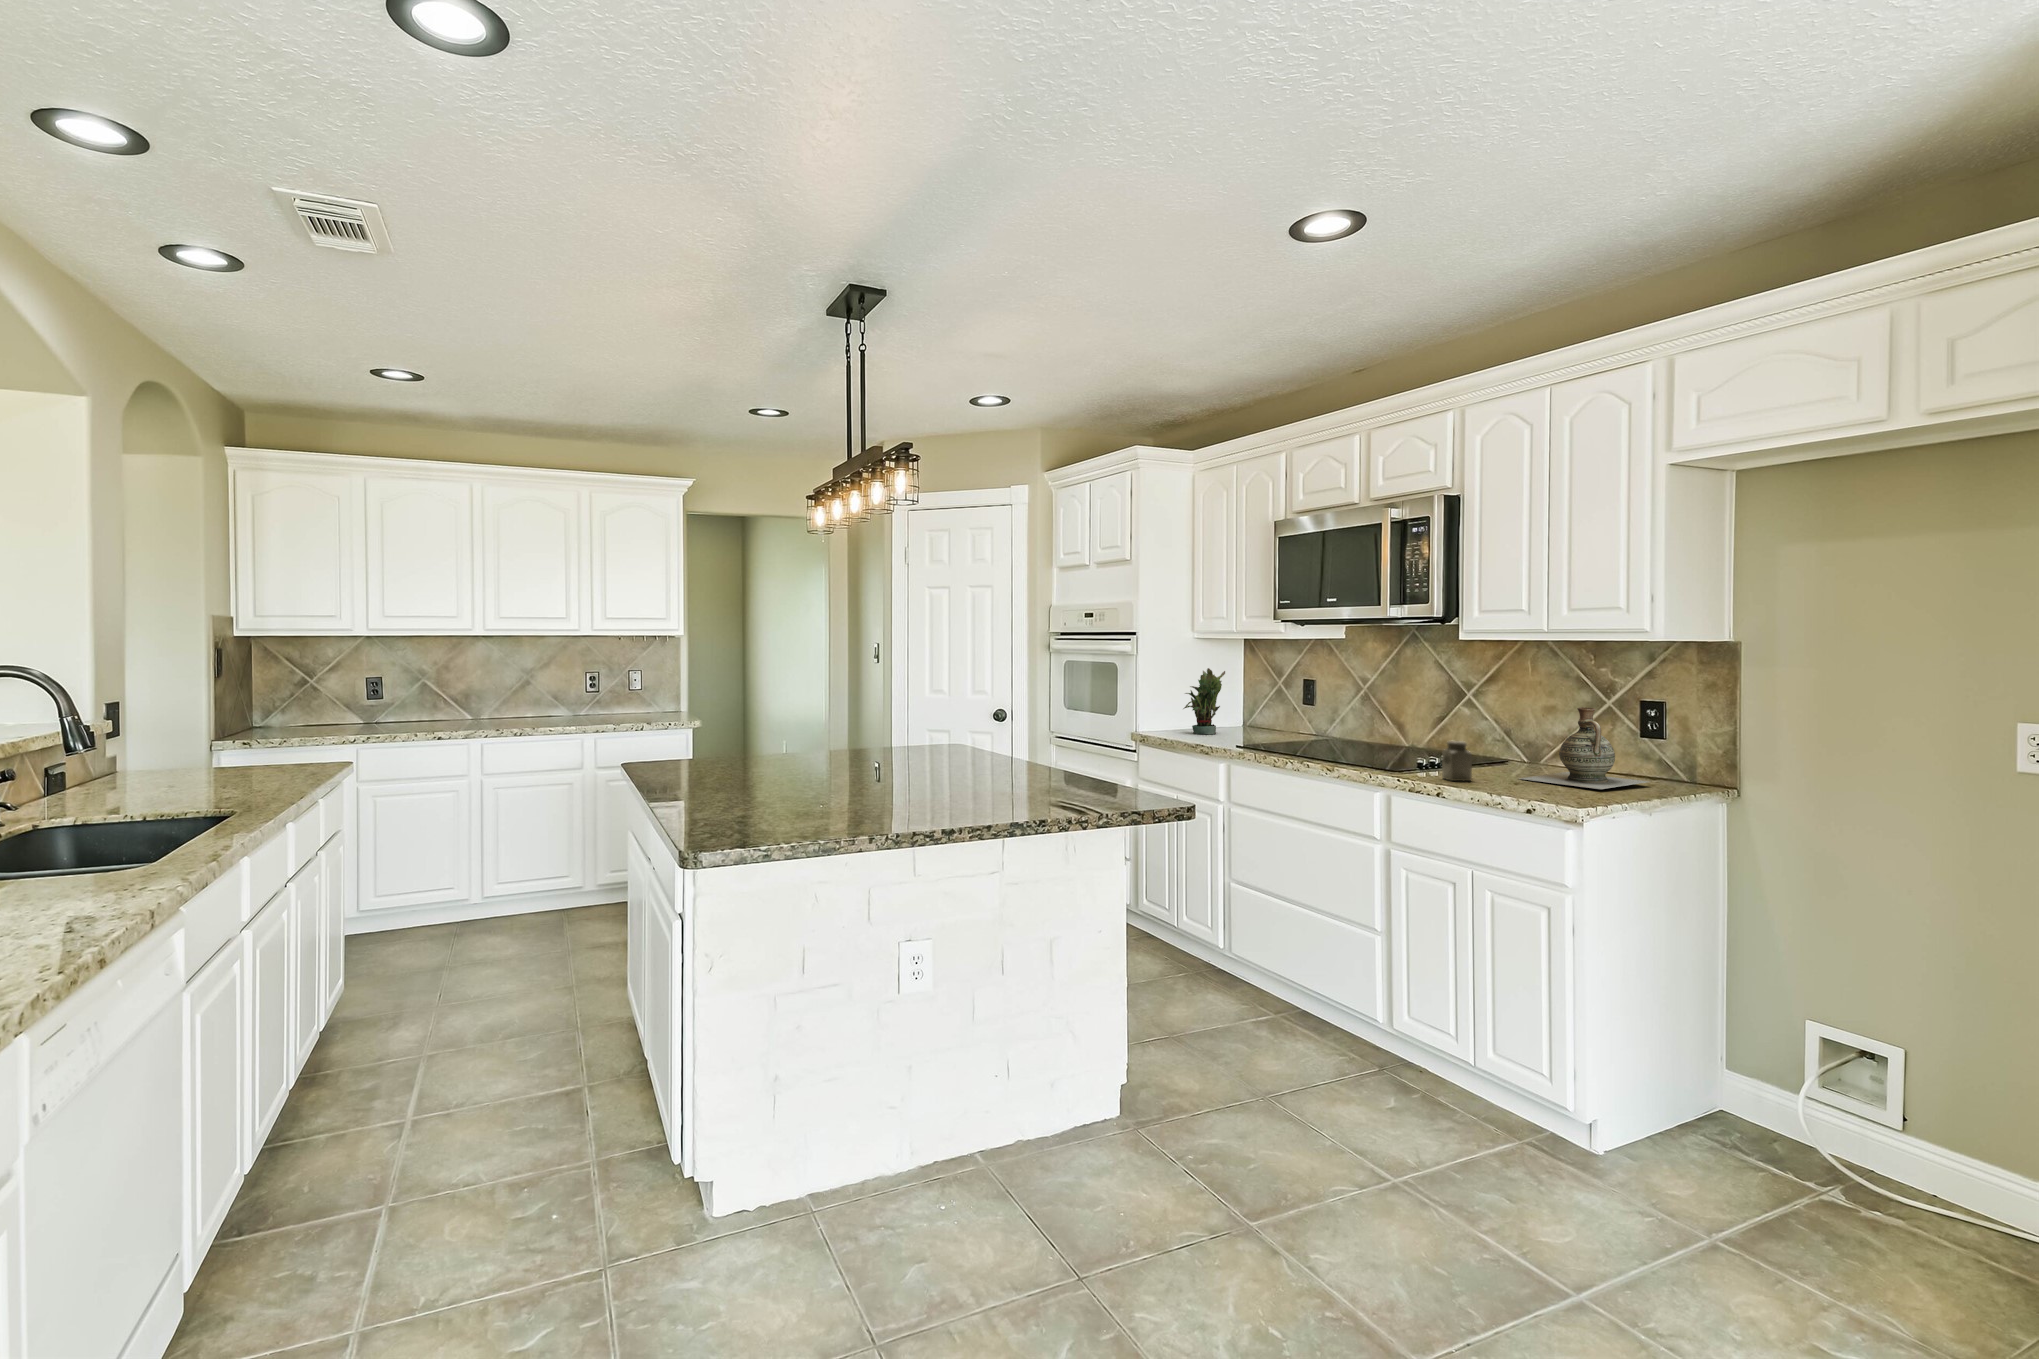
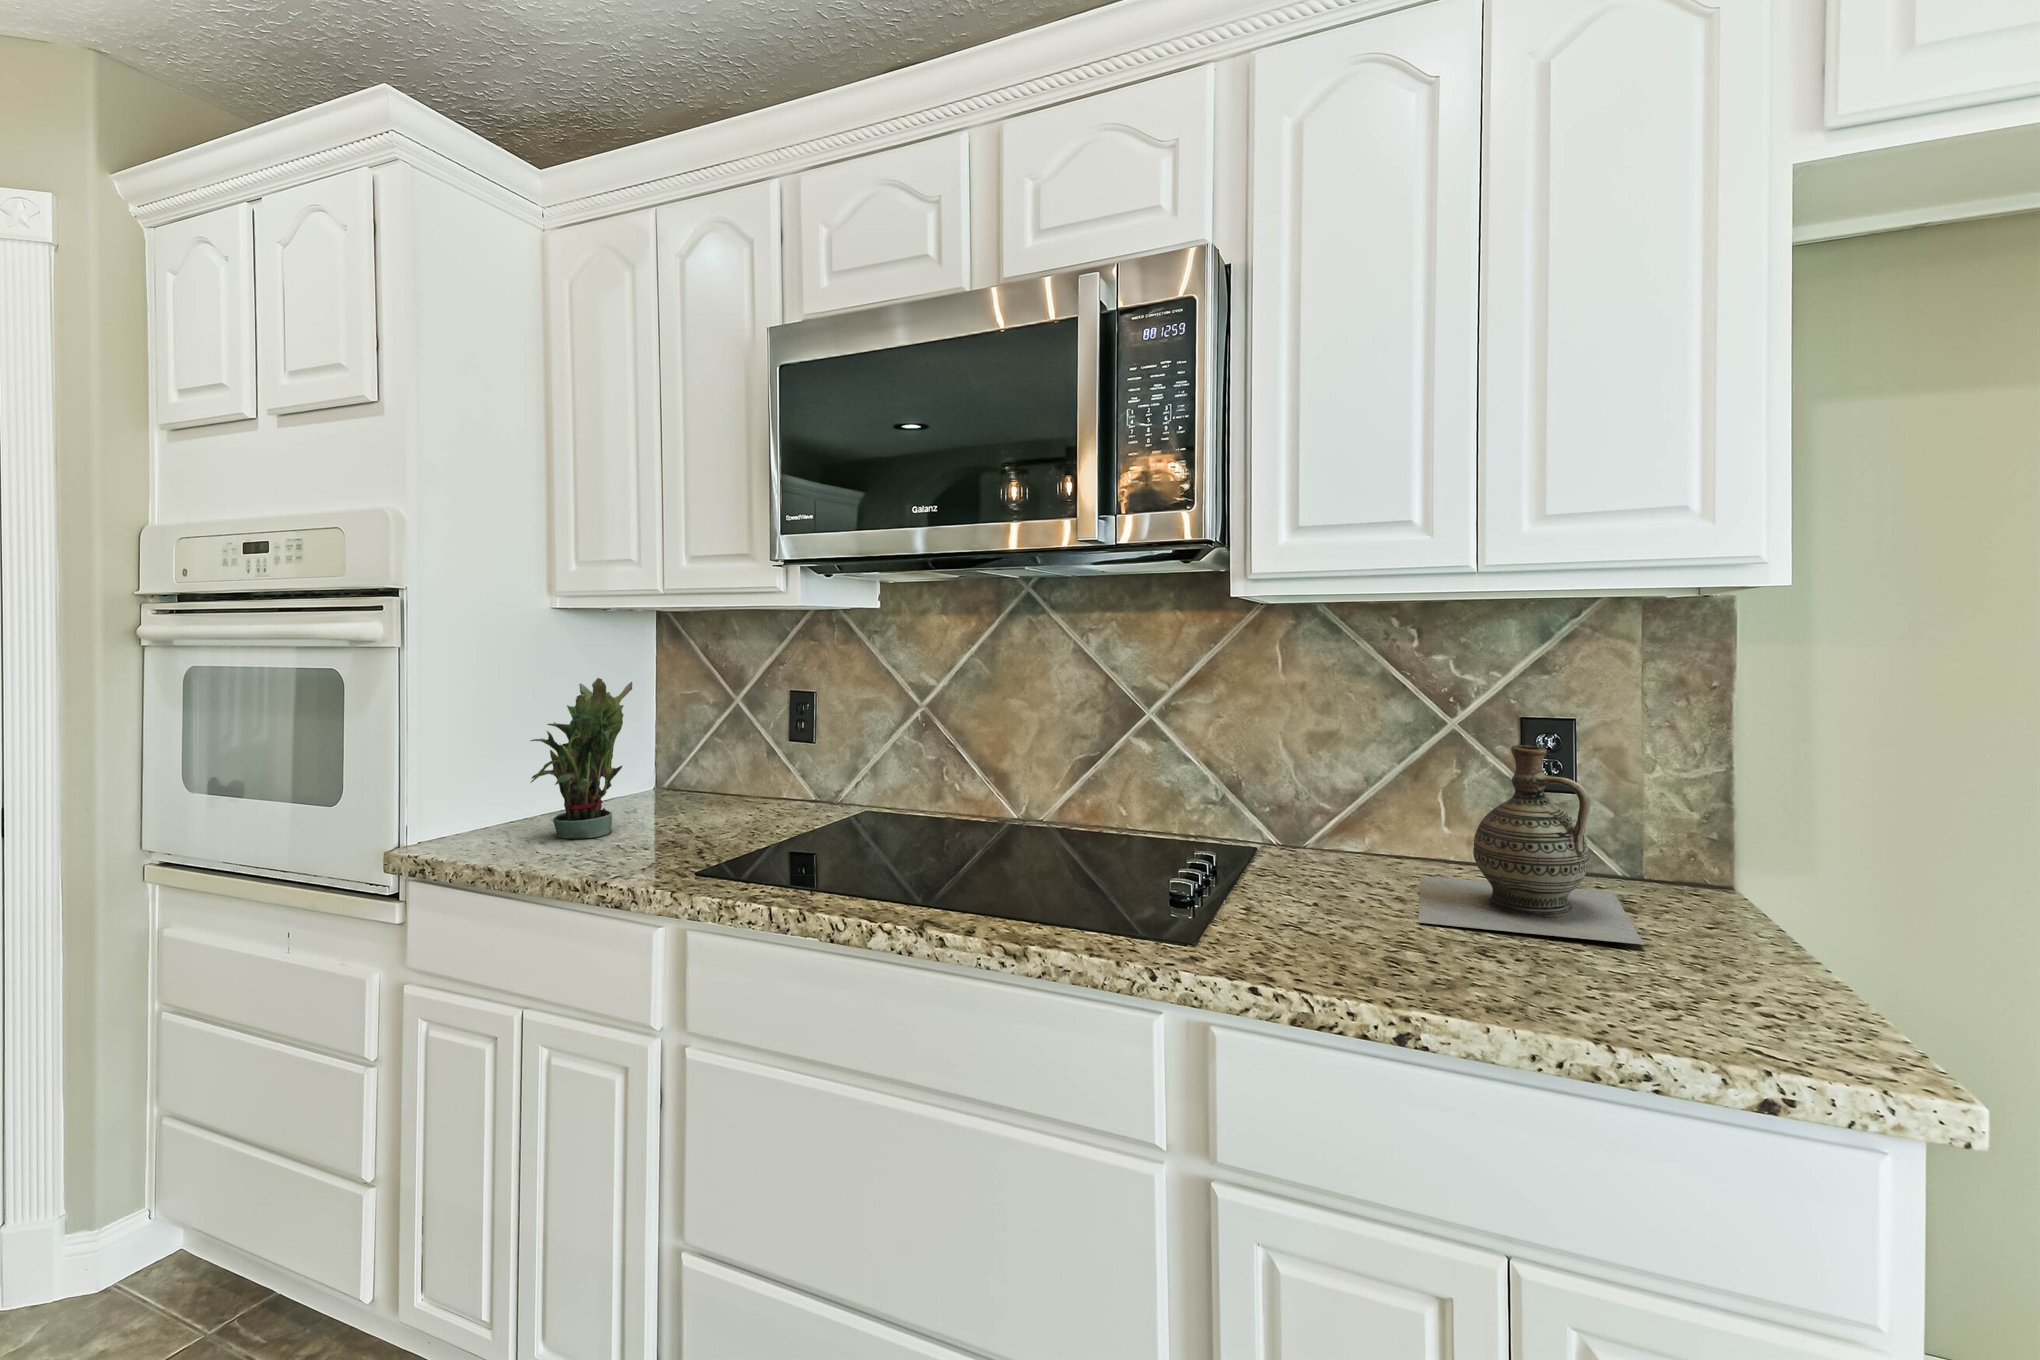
salt shaker: present [1442,741,1472,781] -> none [1319,856,1394,972]

